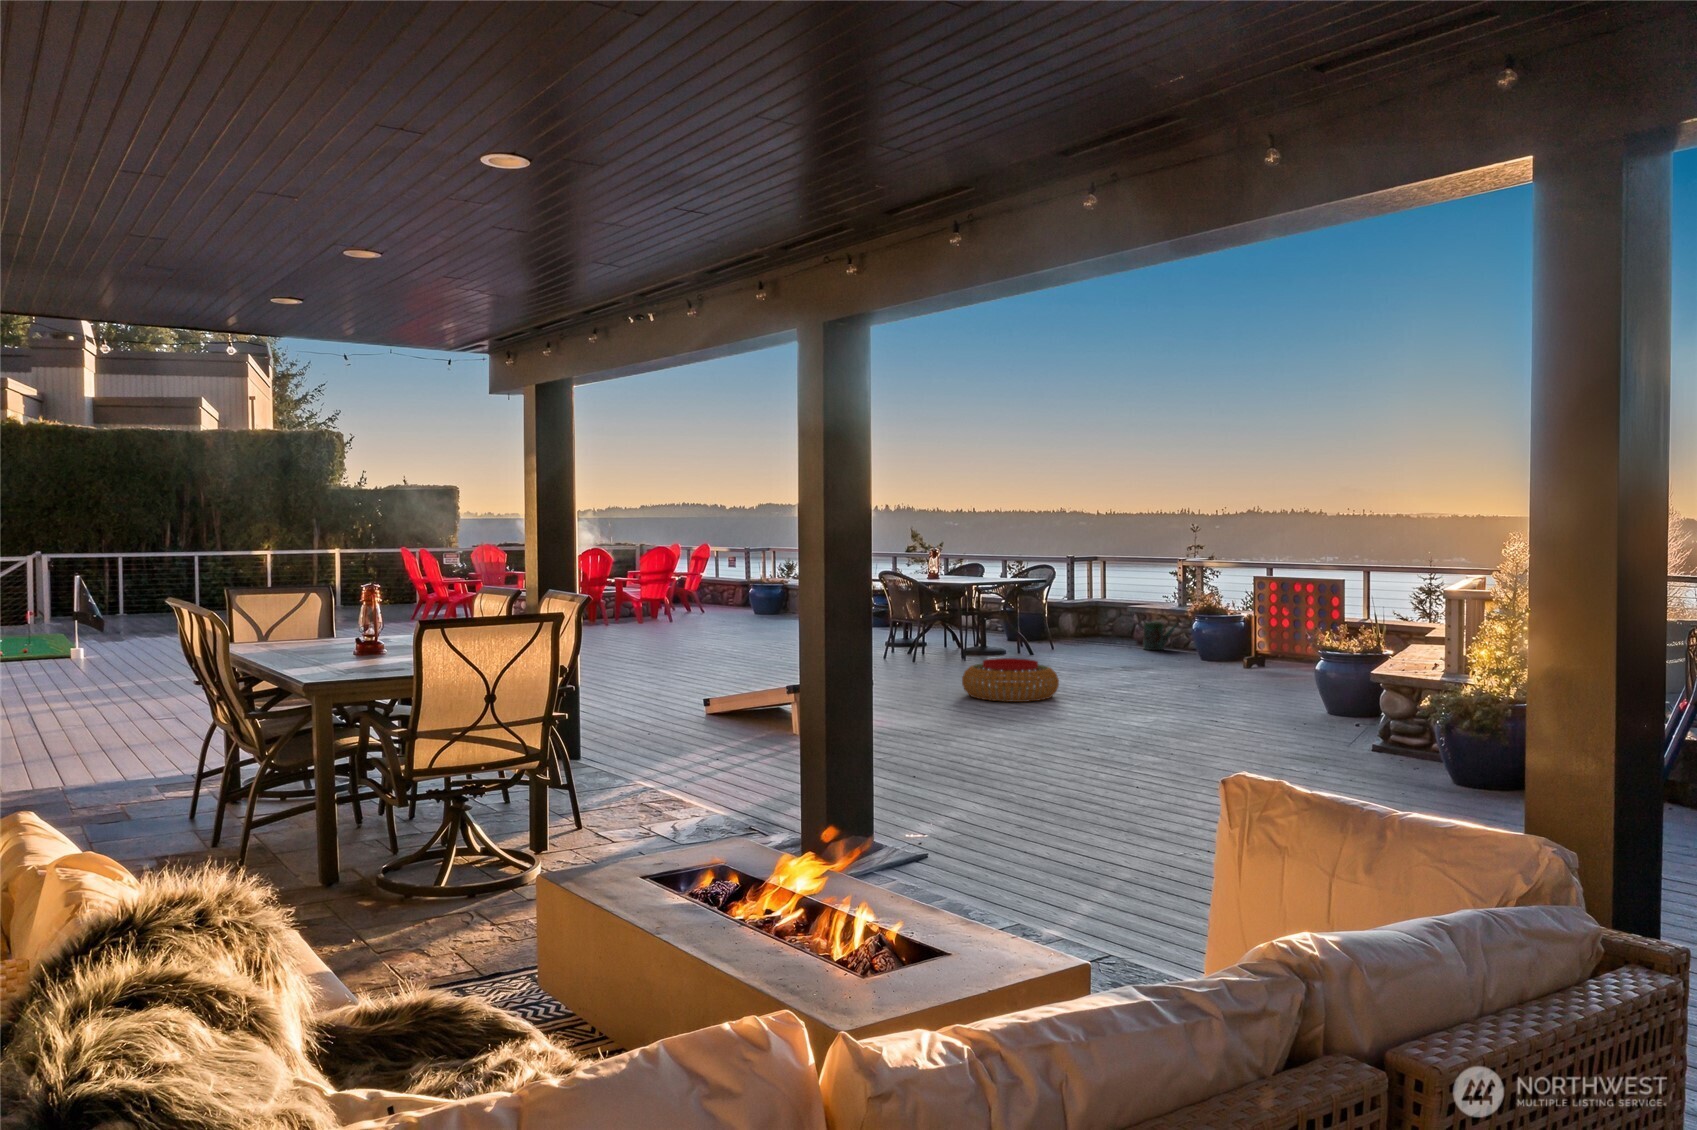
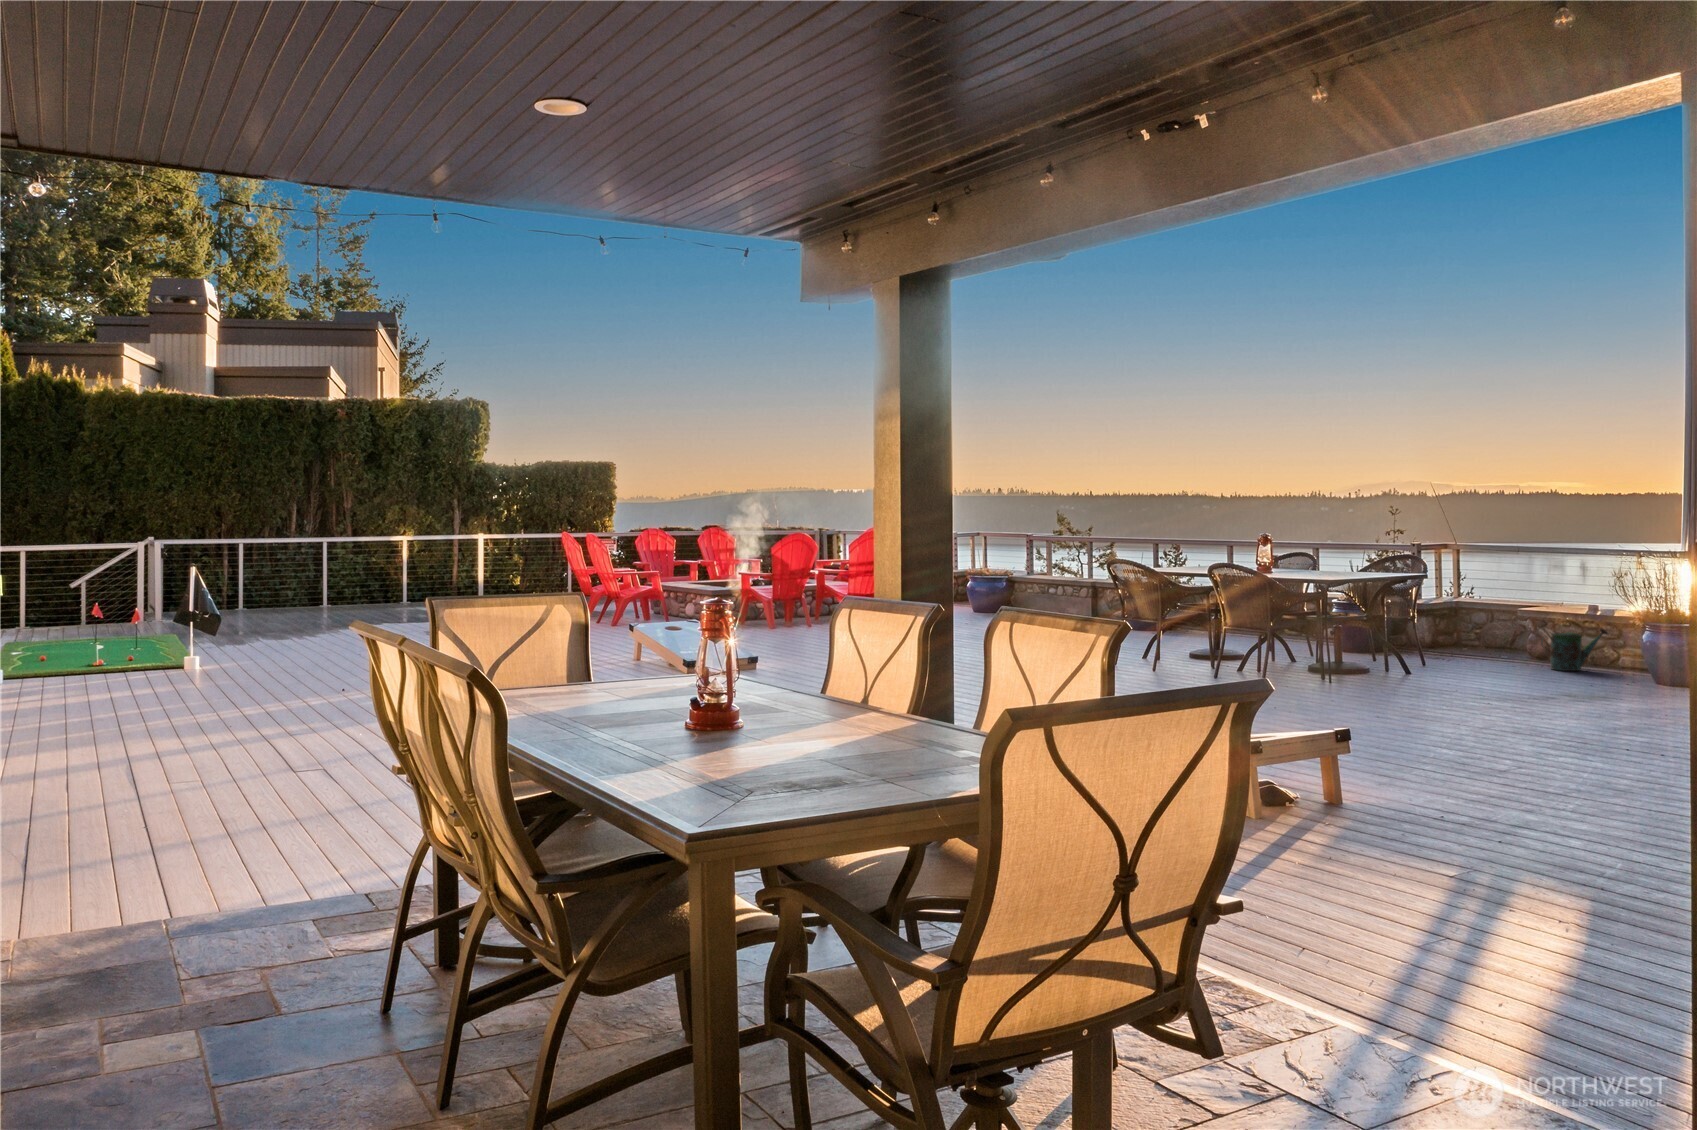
pouf: present [962,658,1059,702] -> none [1413,692,1574,760]

